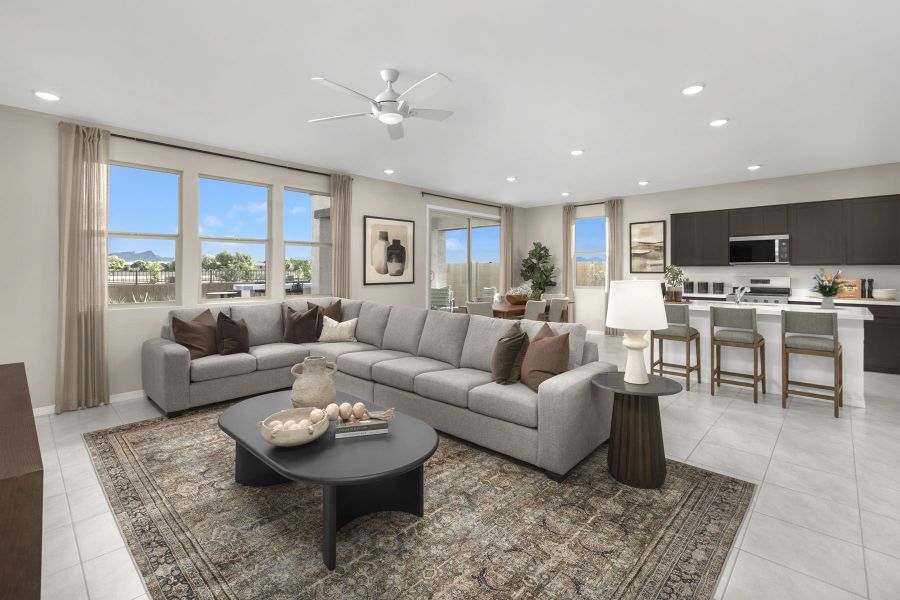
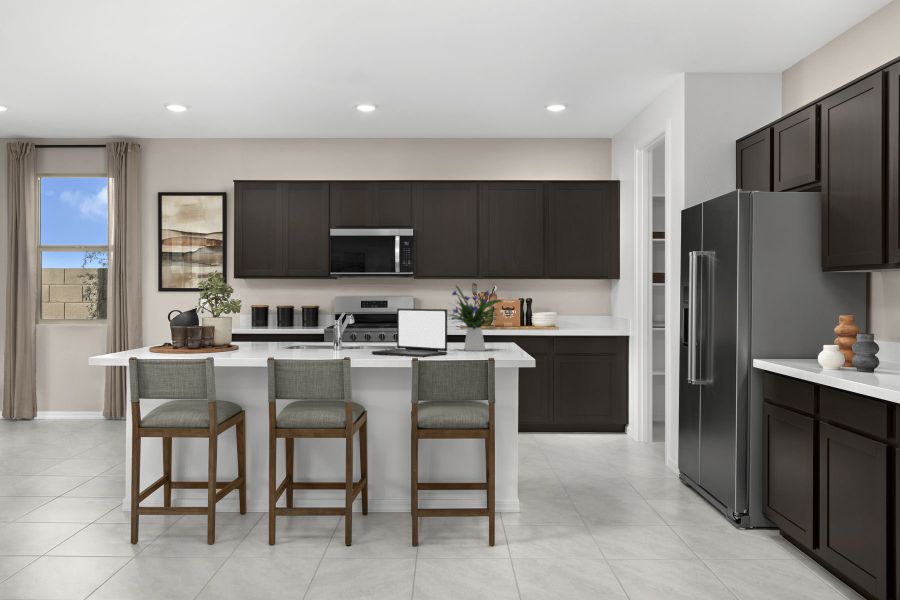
laptop: none [763,287,808,311] -> present [372,309,447,357]

